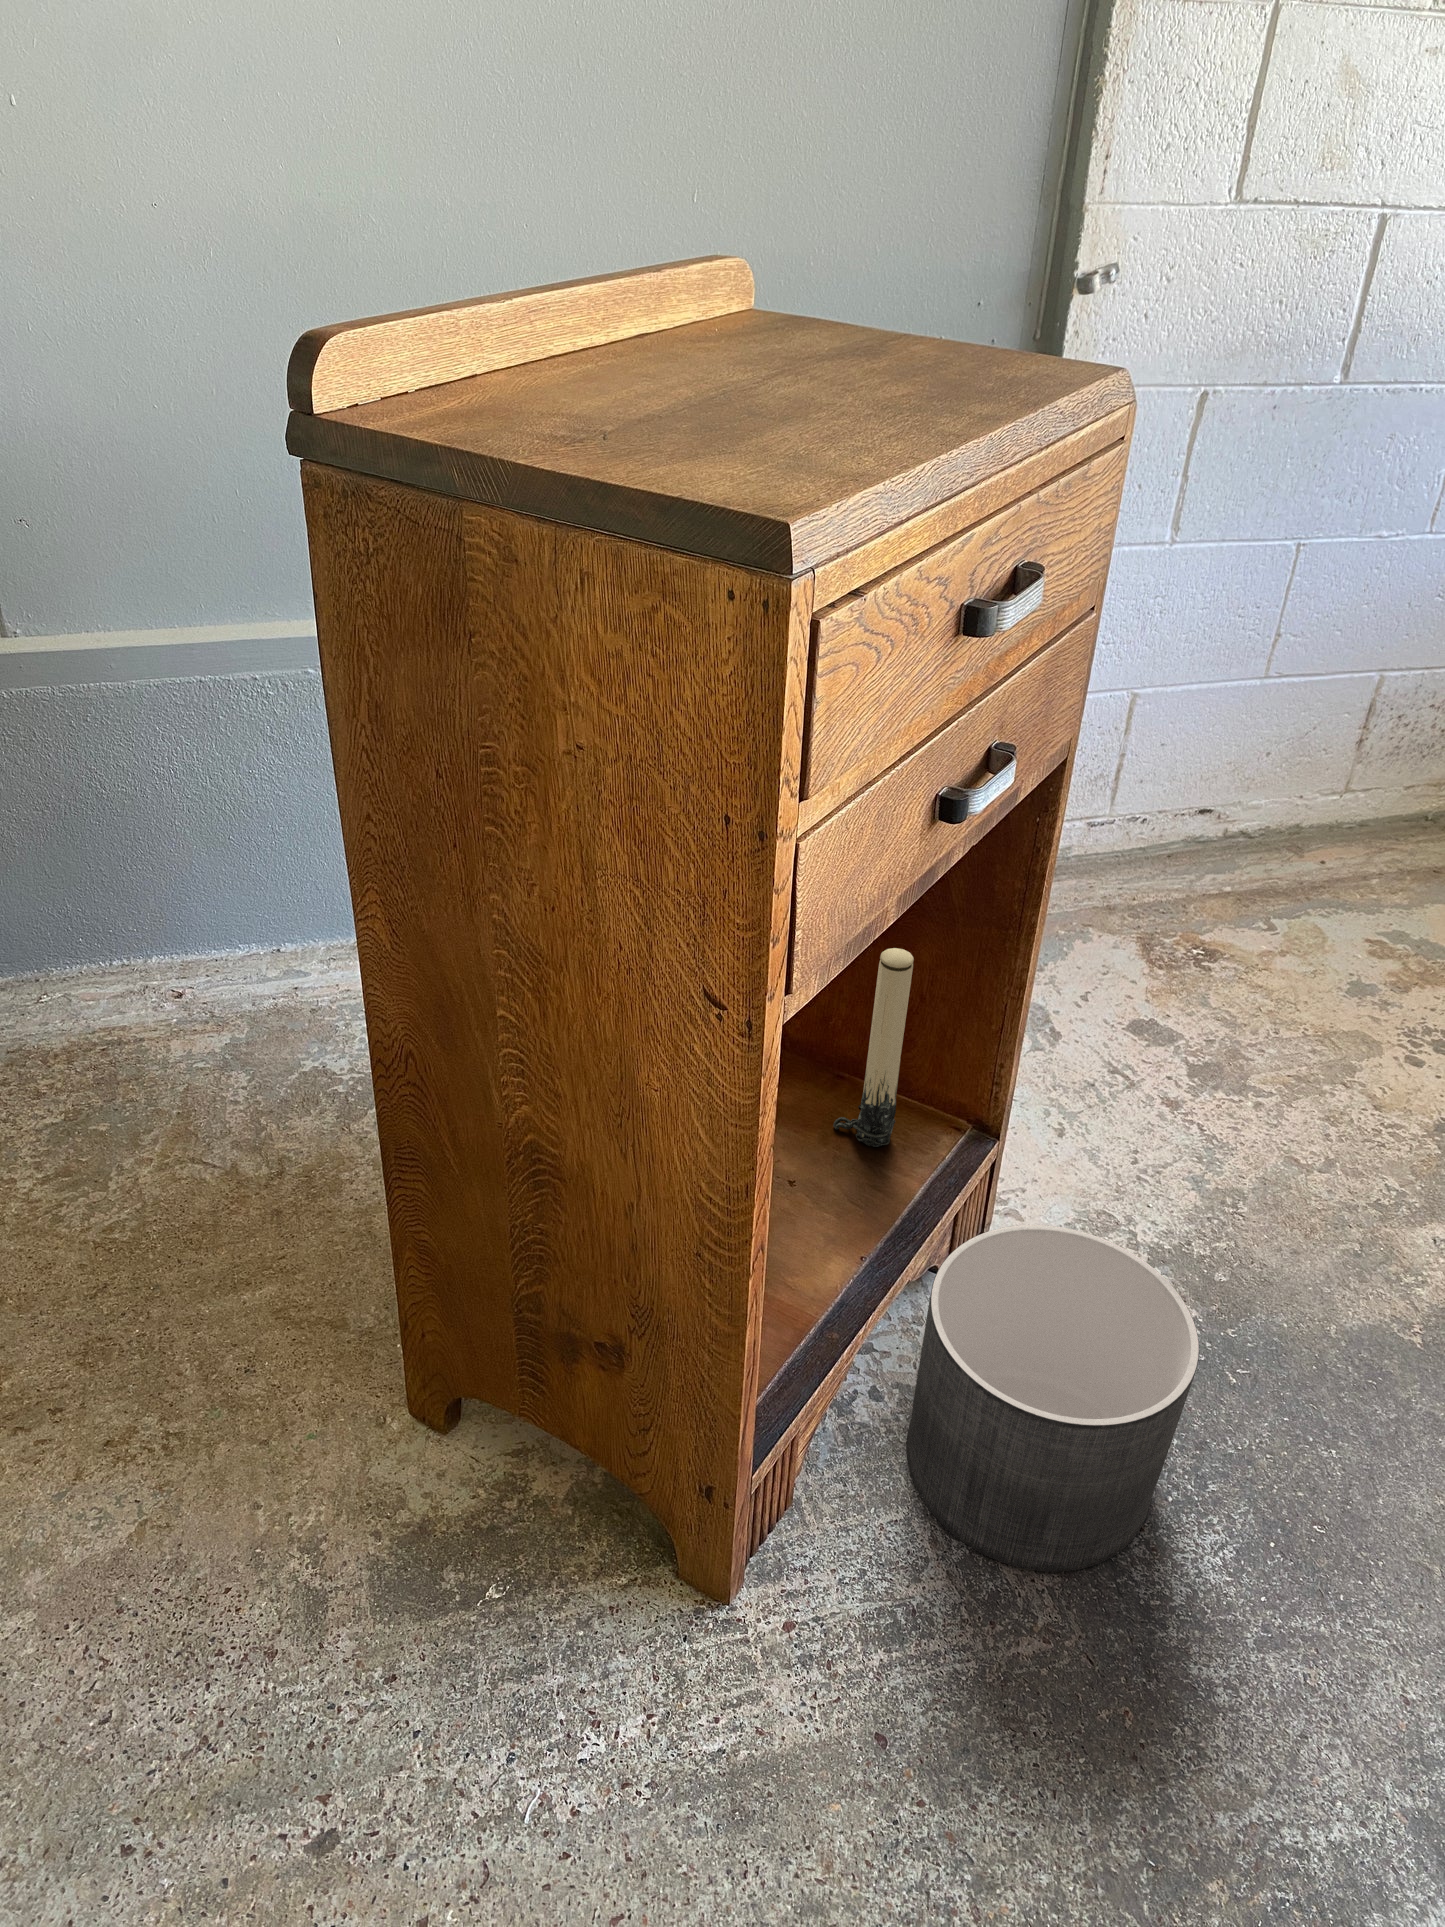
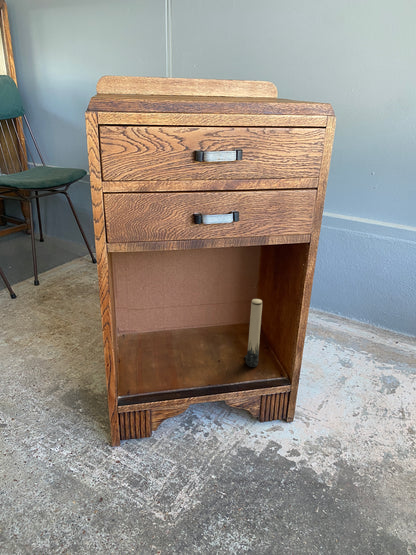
planter: present [907,1225,1199,1572] -> none [176,389,270,518]

